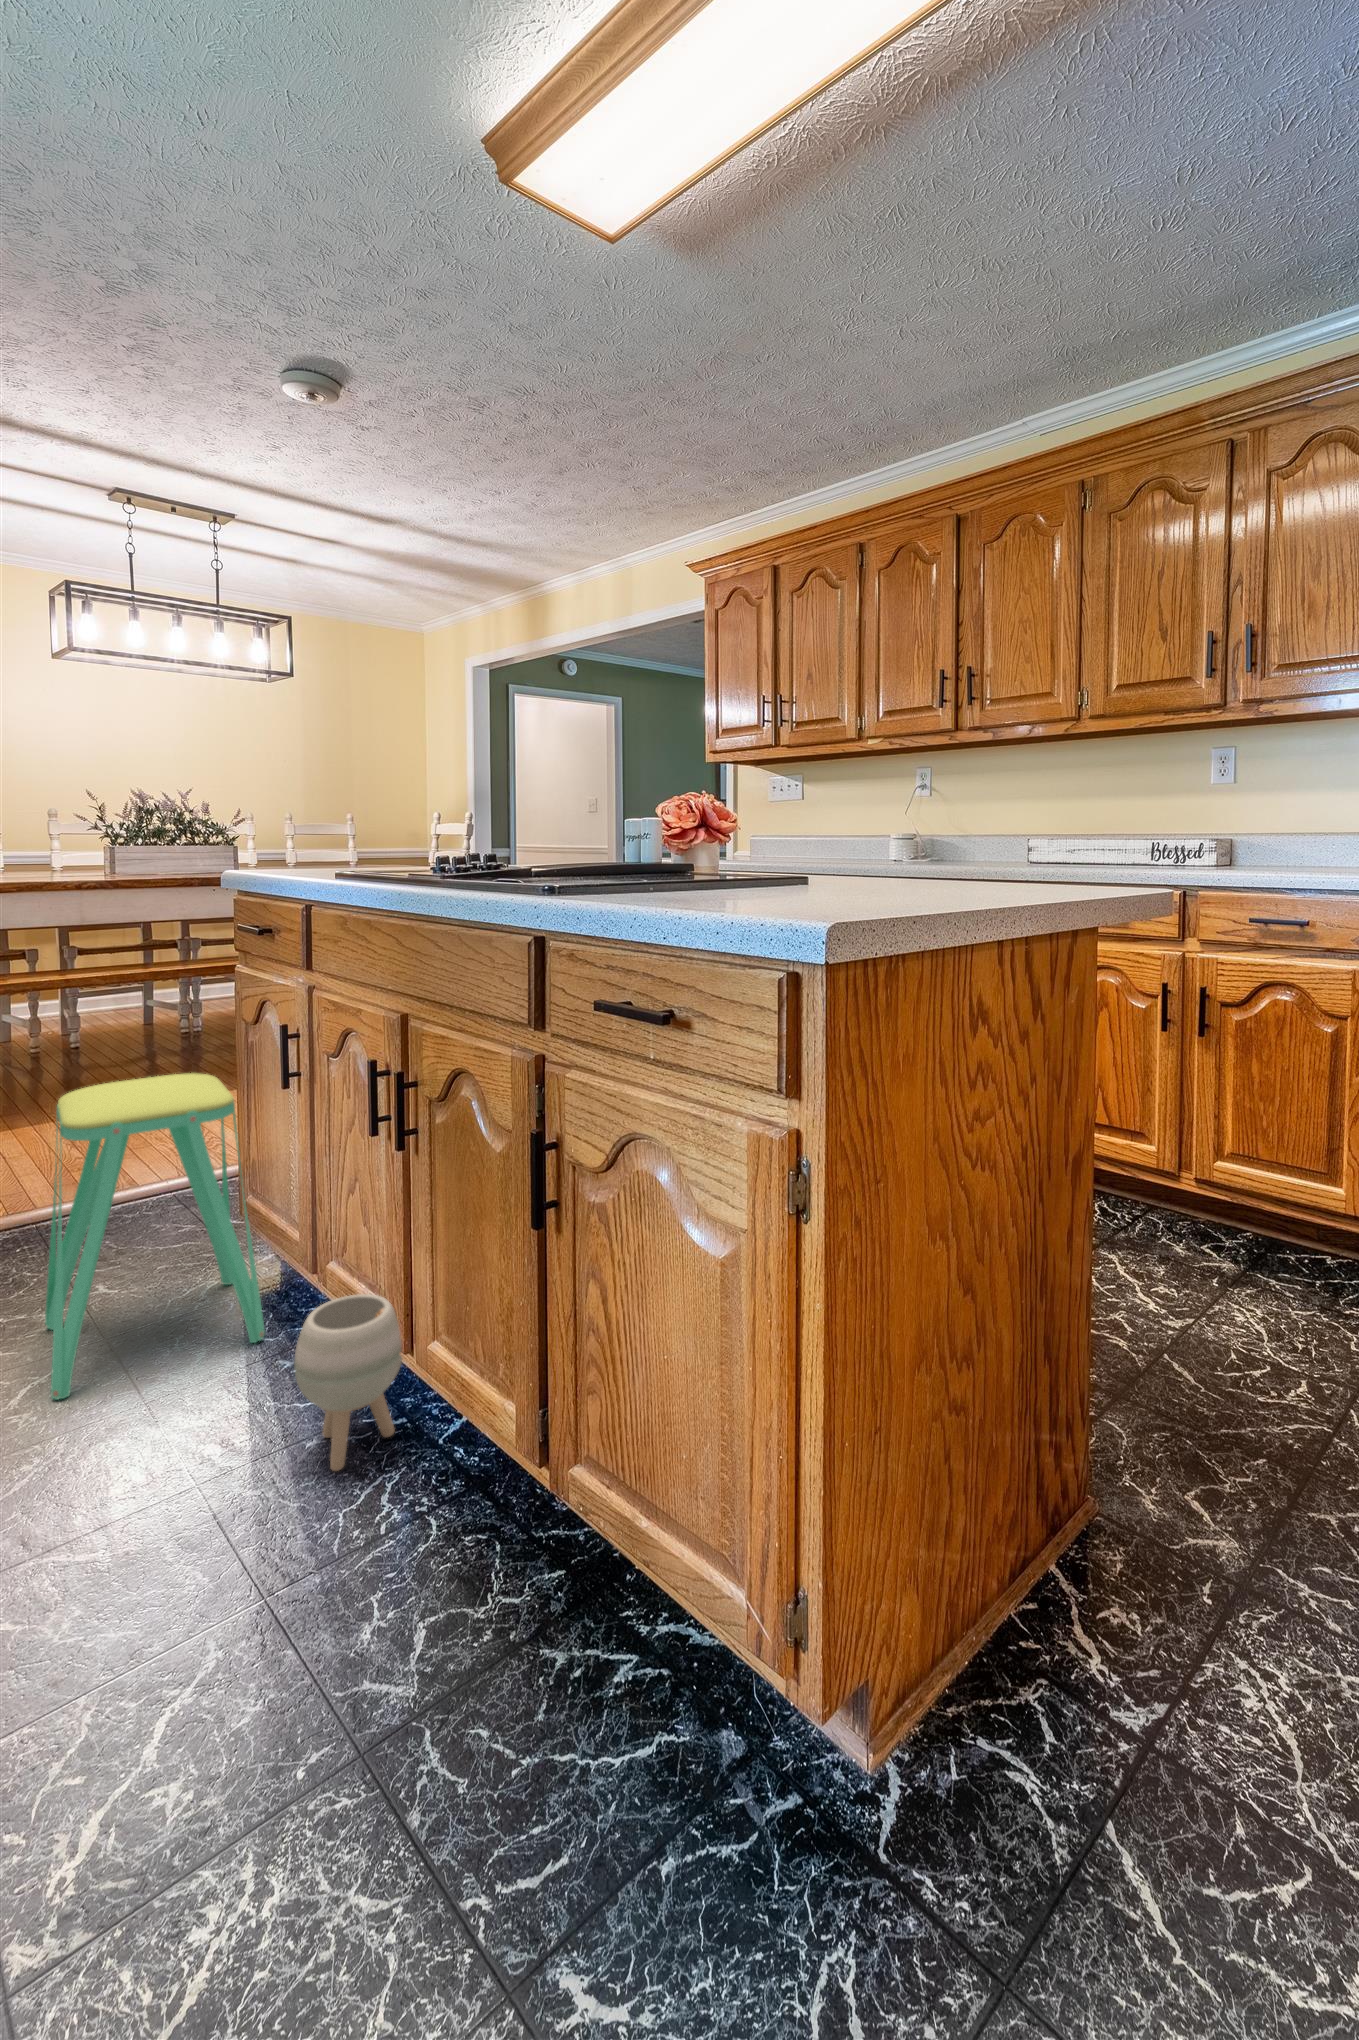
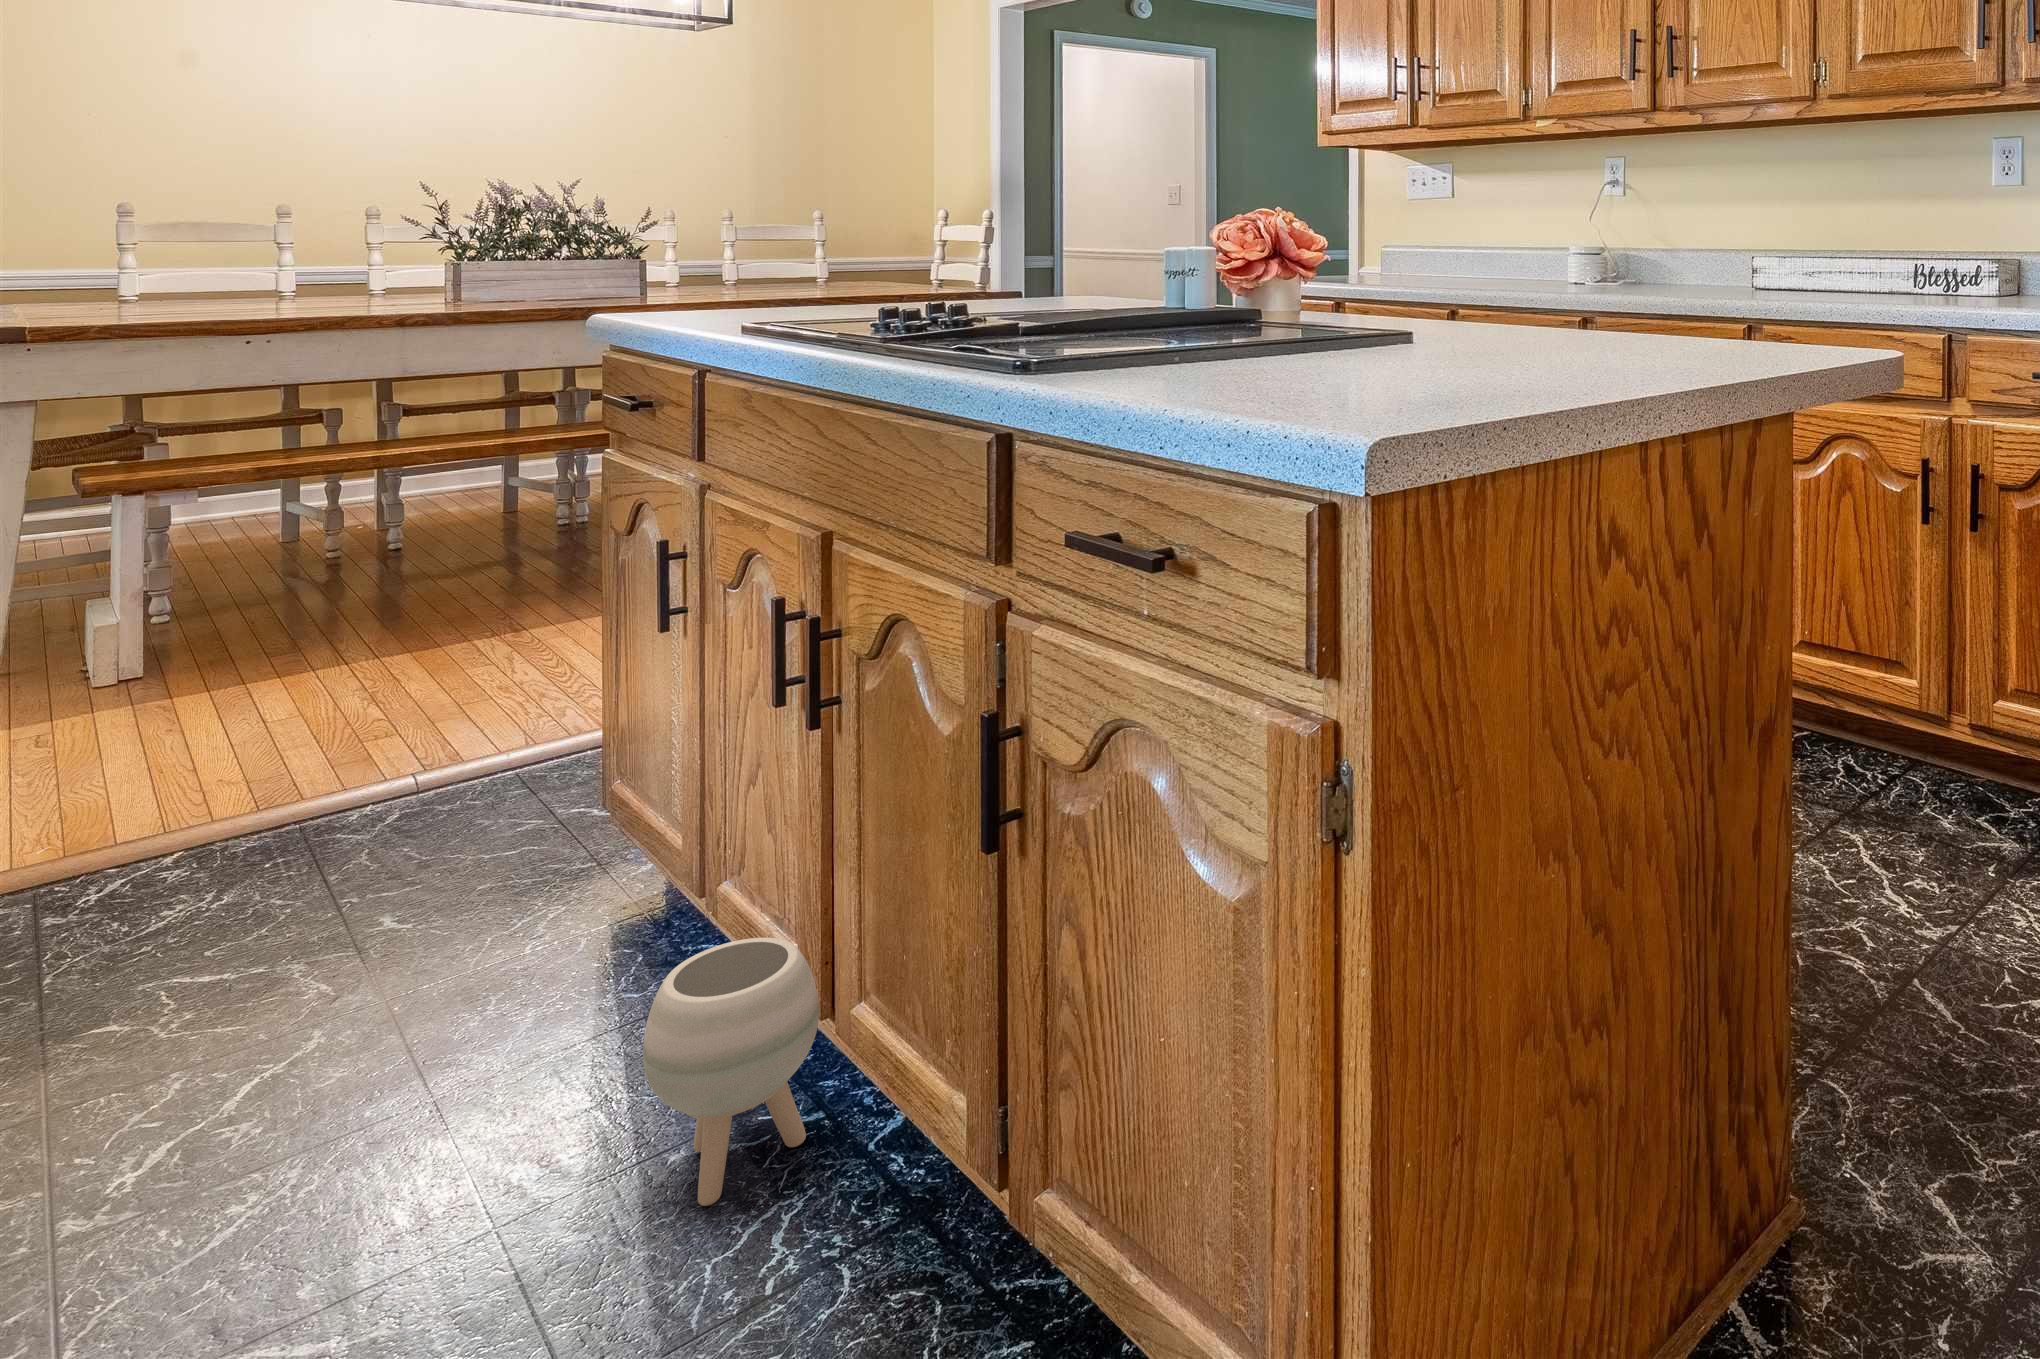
stool: present [45,1073,265,1400] -> none [274,606,629,1107]

